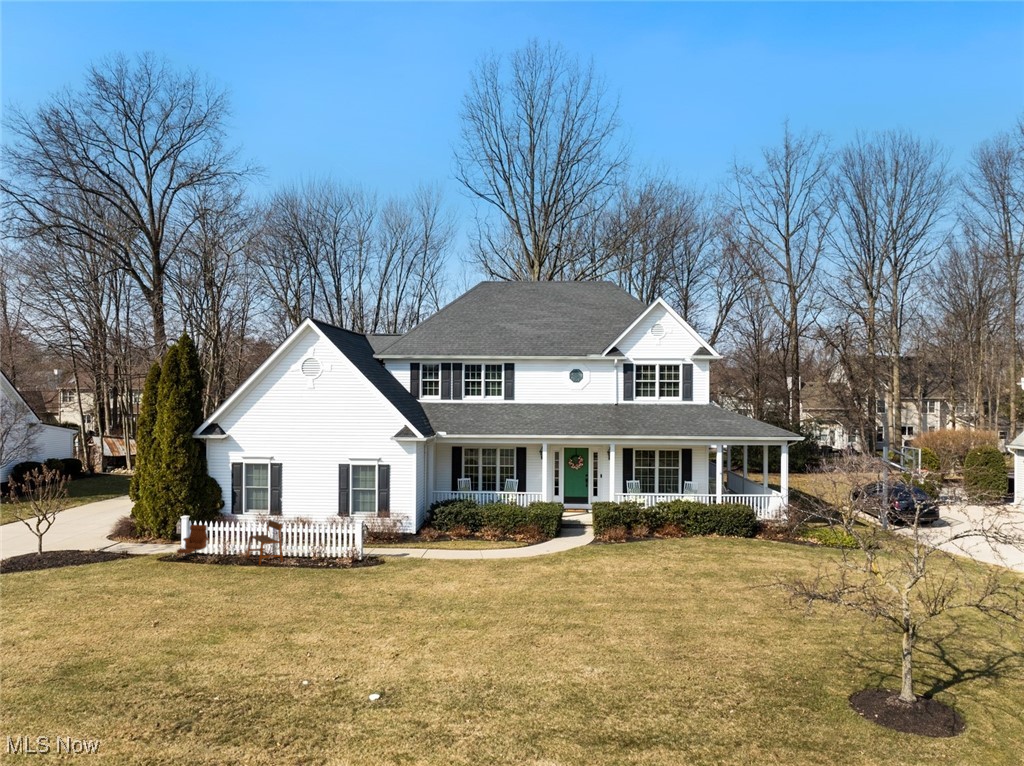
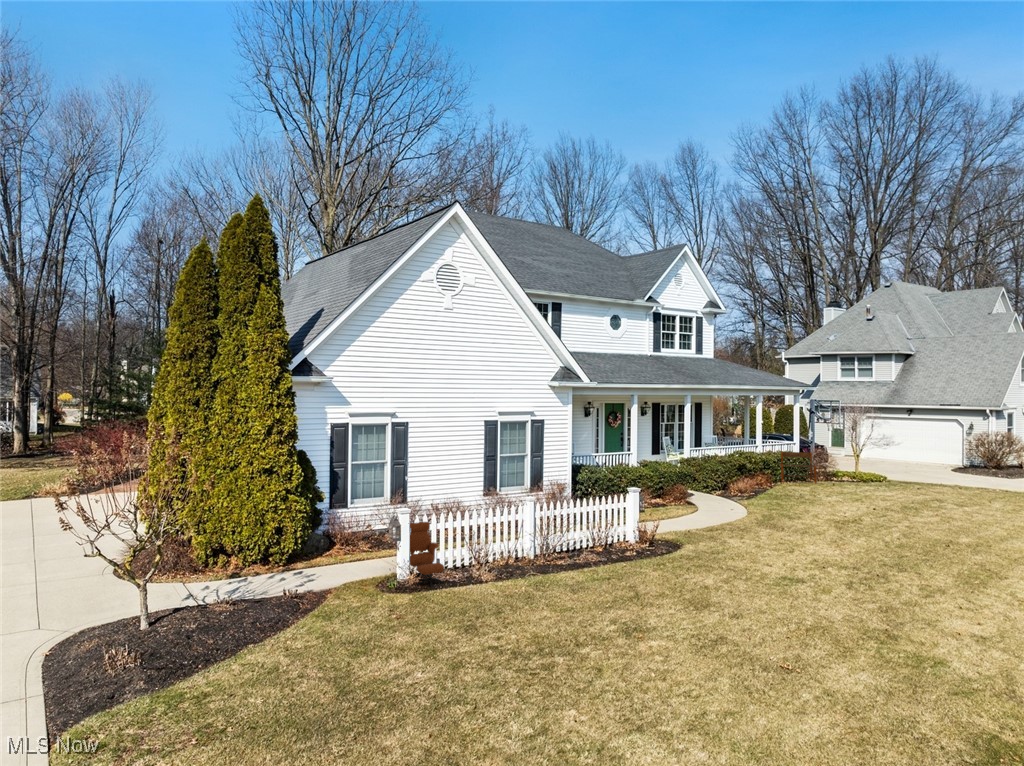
bench: present [247,519,283,565] -> present [780,452,816,483]

